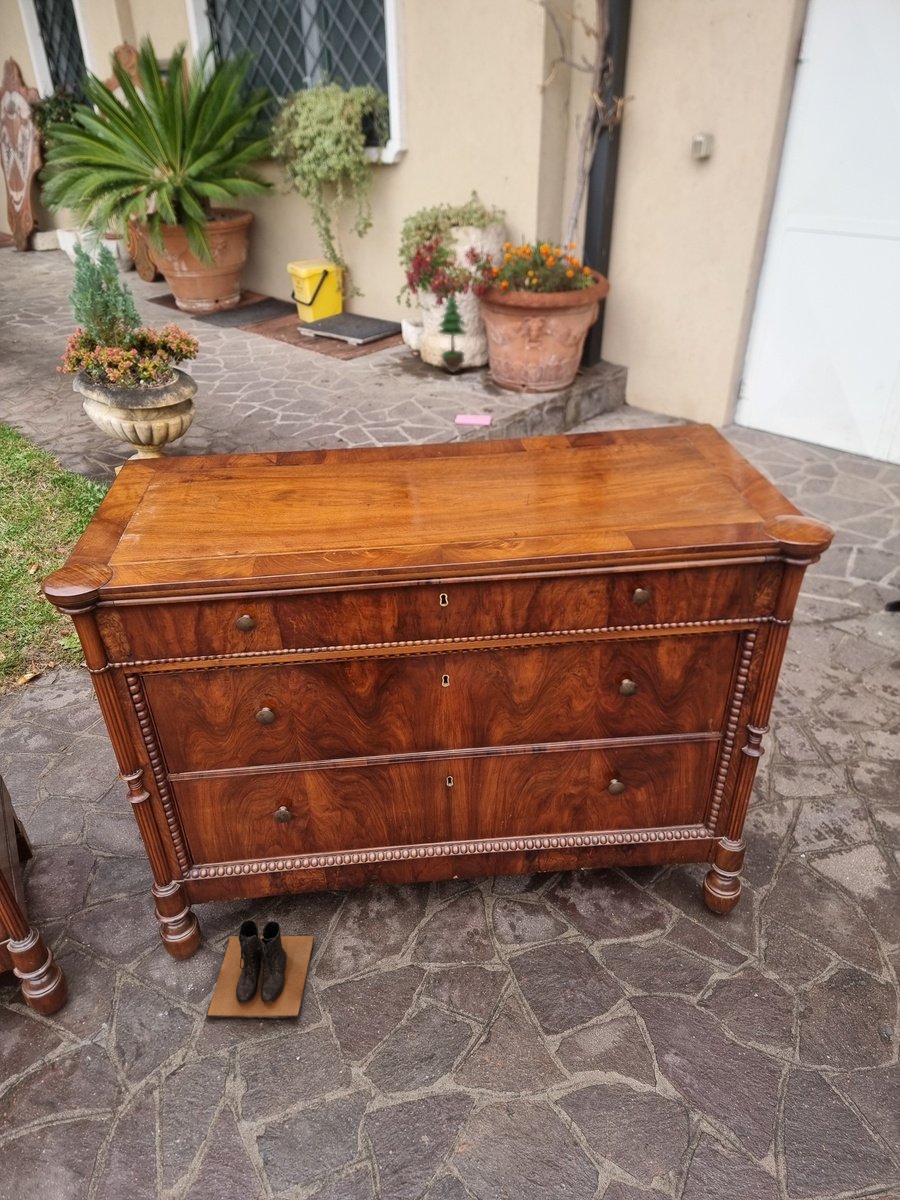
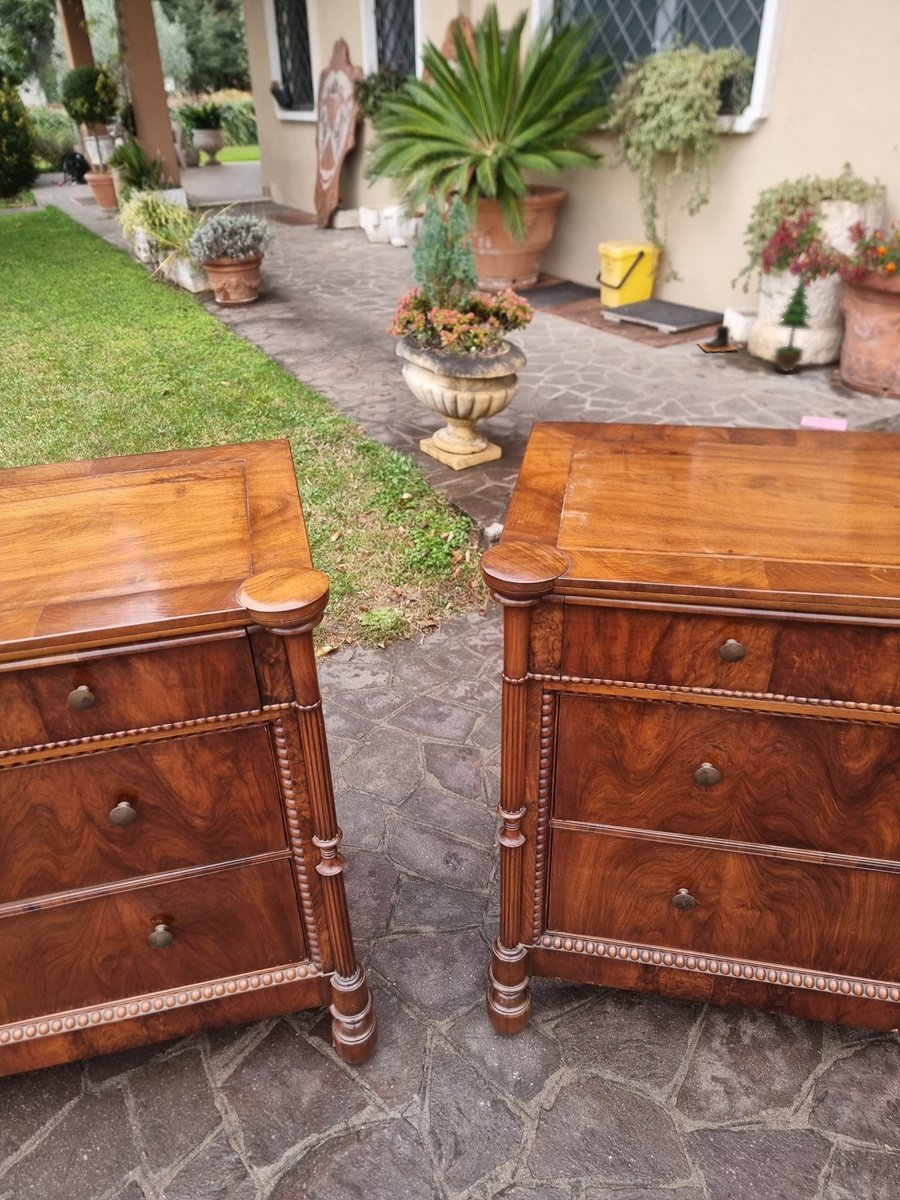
boots: present [207,920,314,1018] -> present [700,326,737,352]

